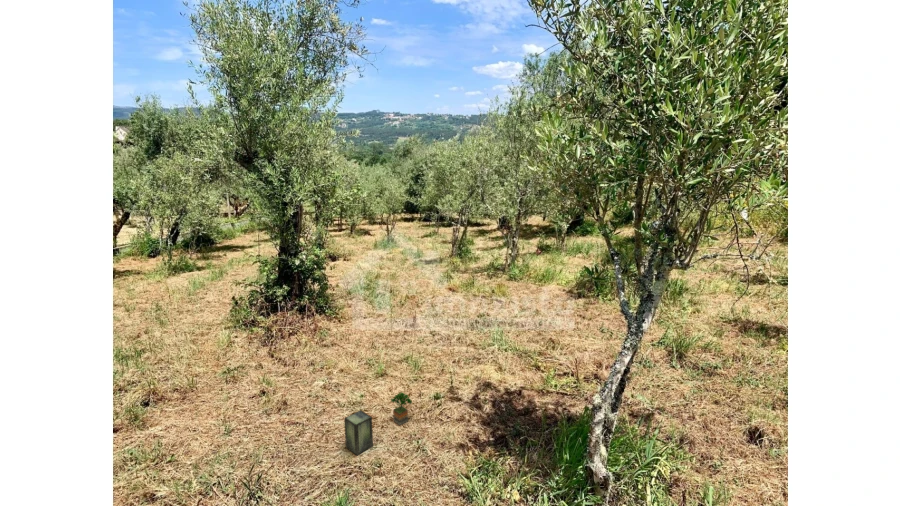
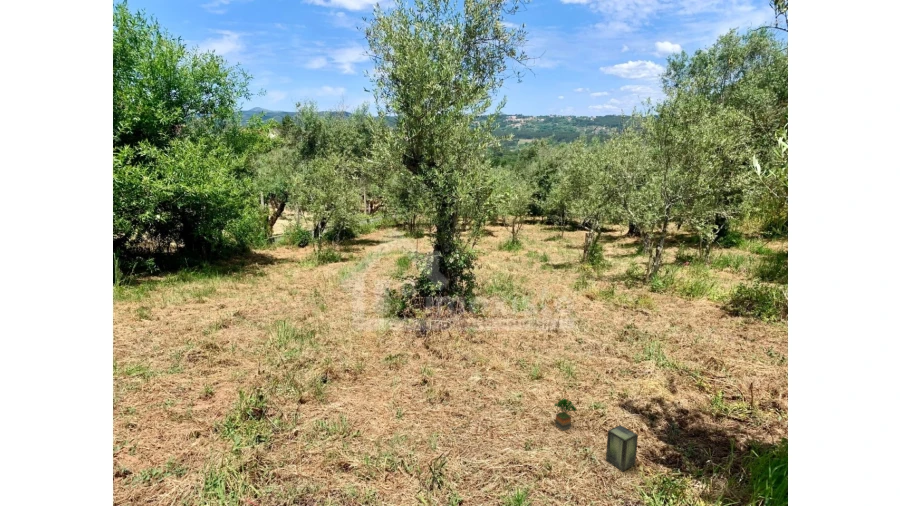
storage box: present [344,410,373,455] -> present [606,425,638,471]

